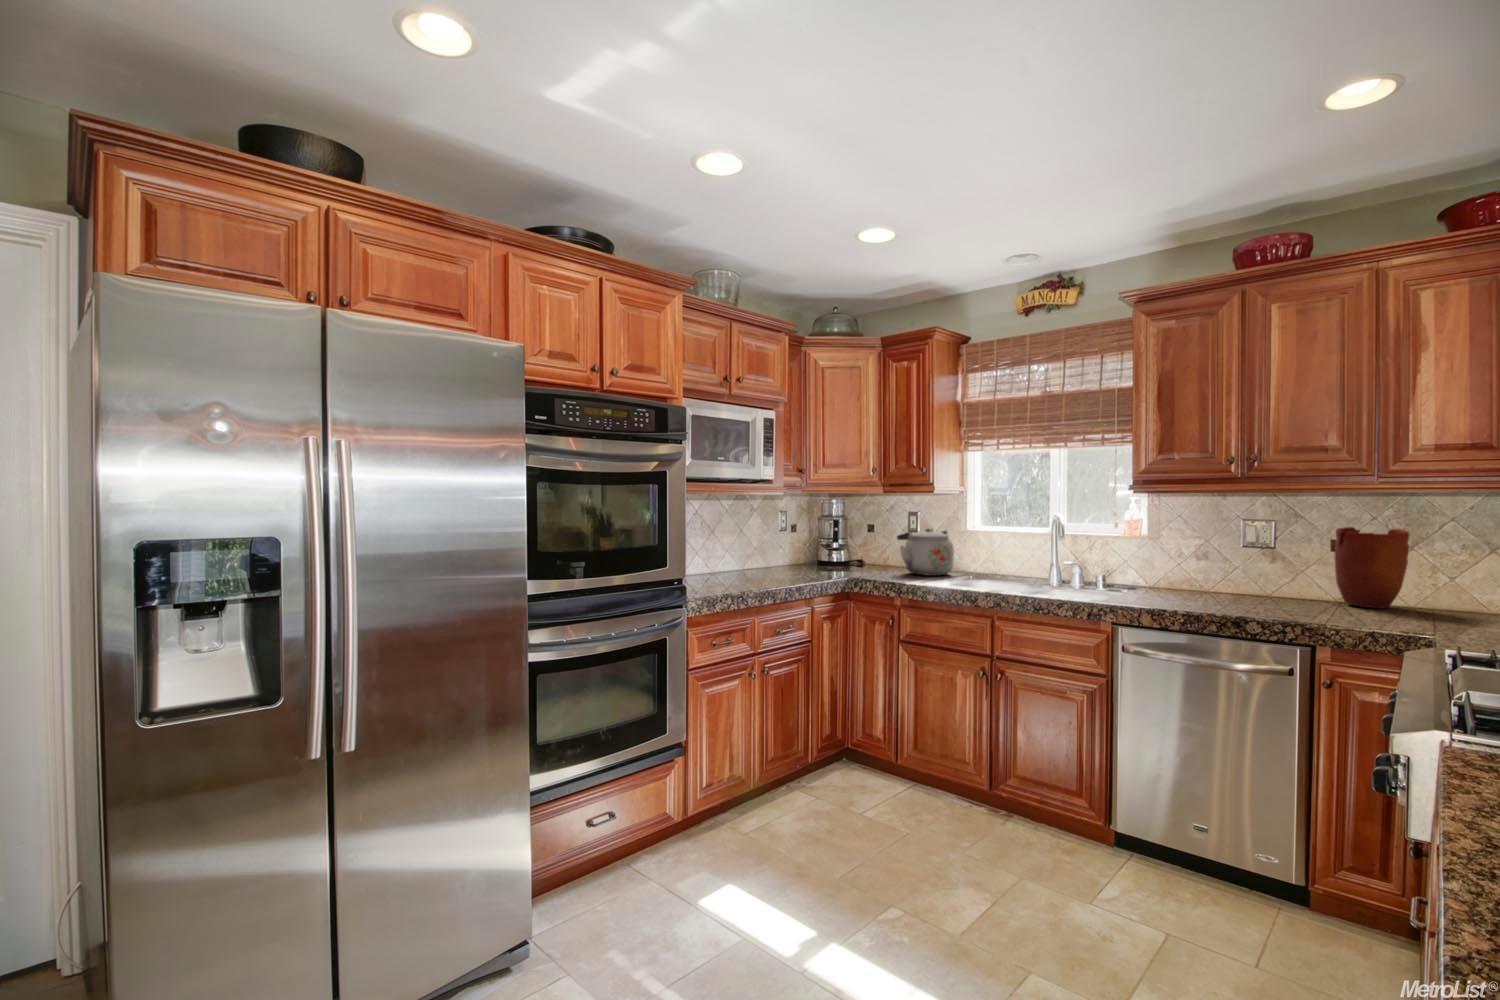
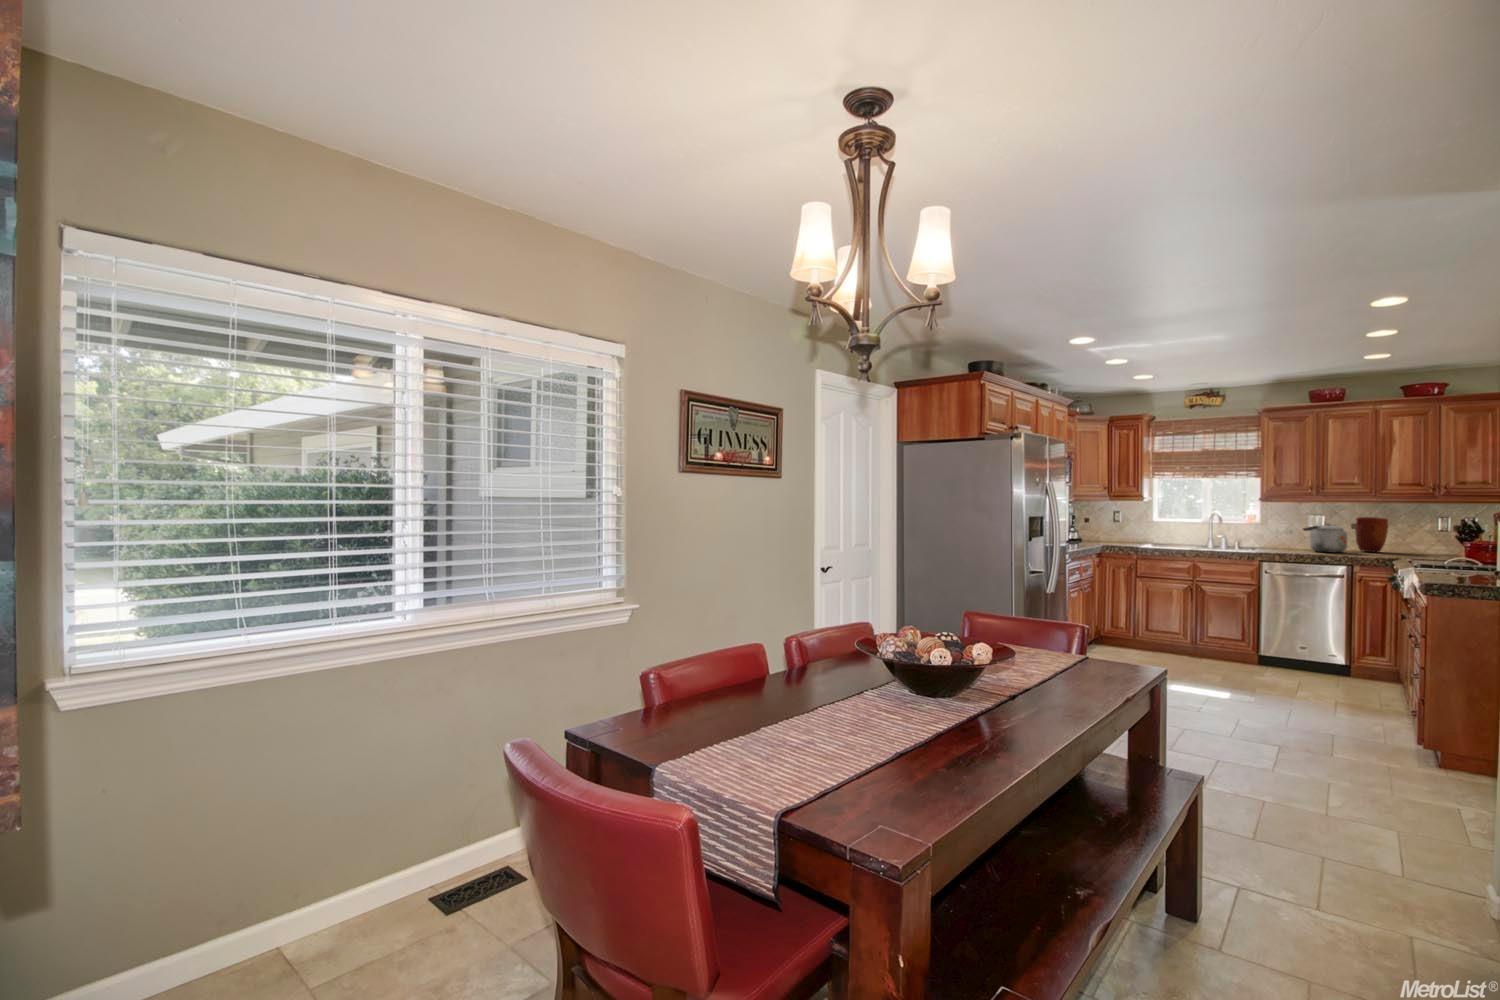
kettle: present [897,528,954,576] -> present [1303,523,1347,553]

